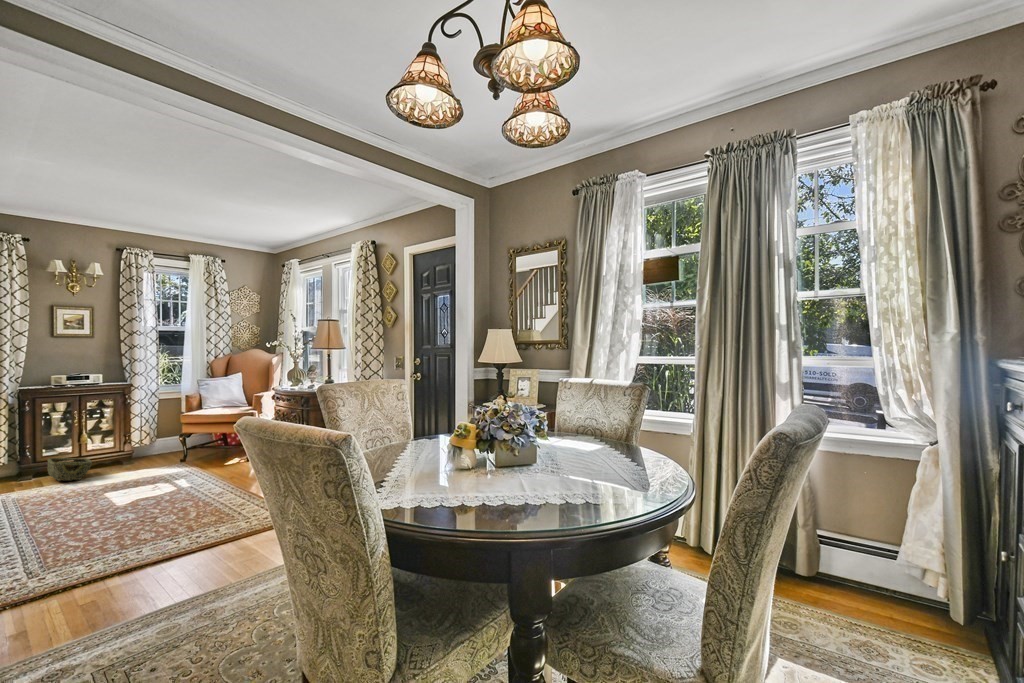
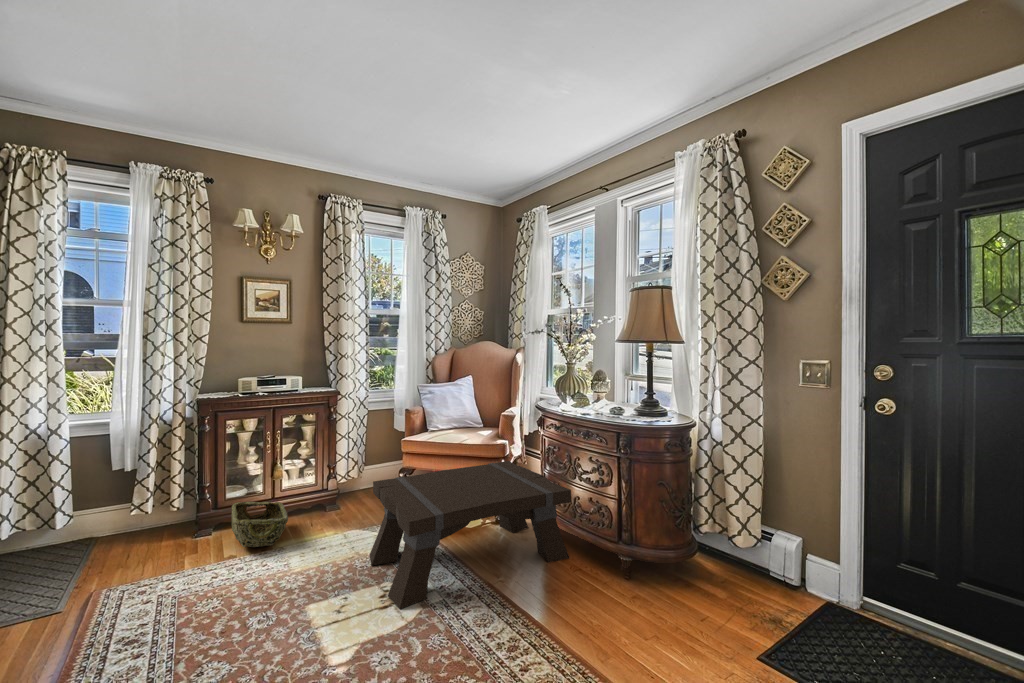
coffee table: none [151,422,281,490] -> present [370,461,571,609]

